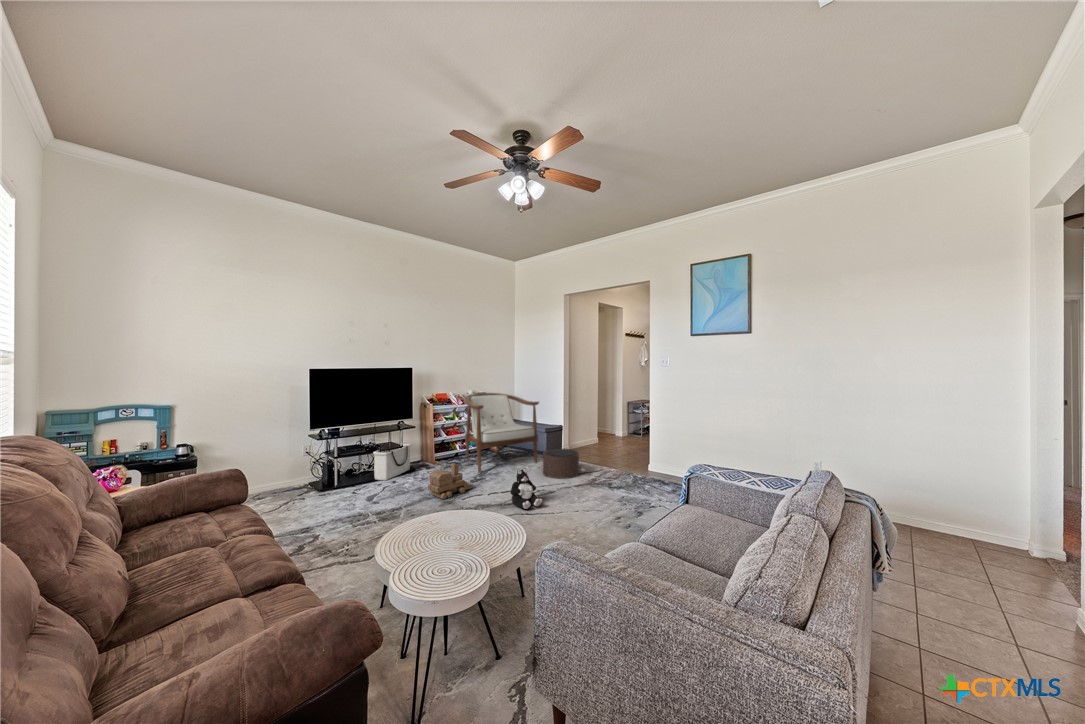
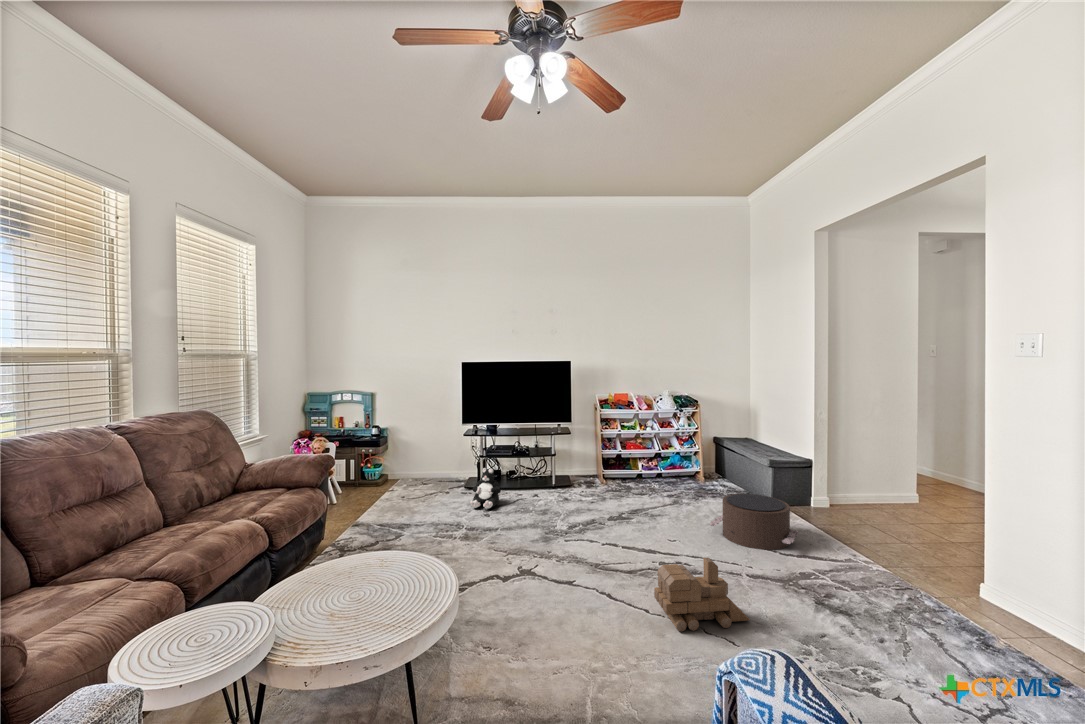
armchair: present [464,393,539,473] -> none [634,395,744,511]
storage bin: present [373,444,411,480] -> none [522,451,571,491]
toy train: present [428,463,472,499] -> present [654,557,750,632]
plush toy: present [511,468,542,509] -> present [470,468,501,509]

